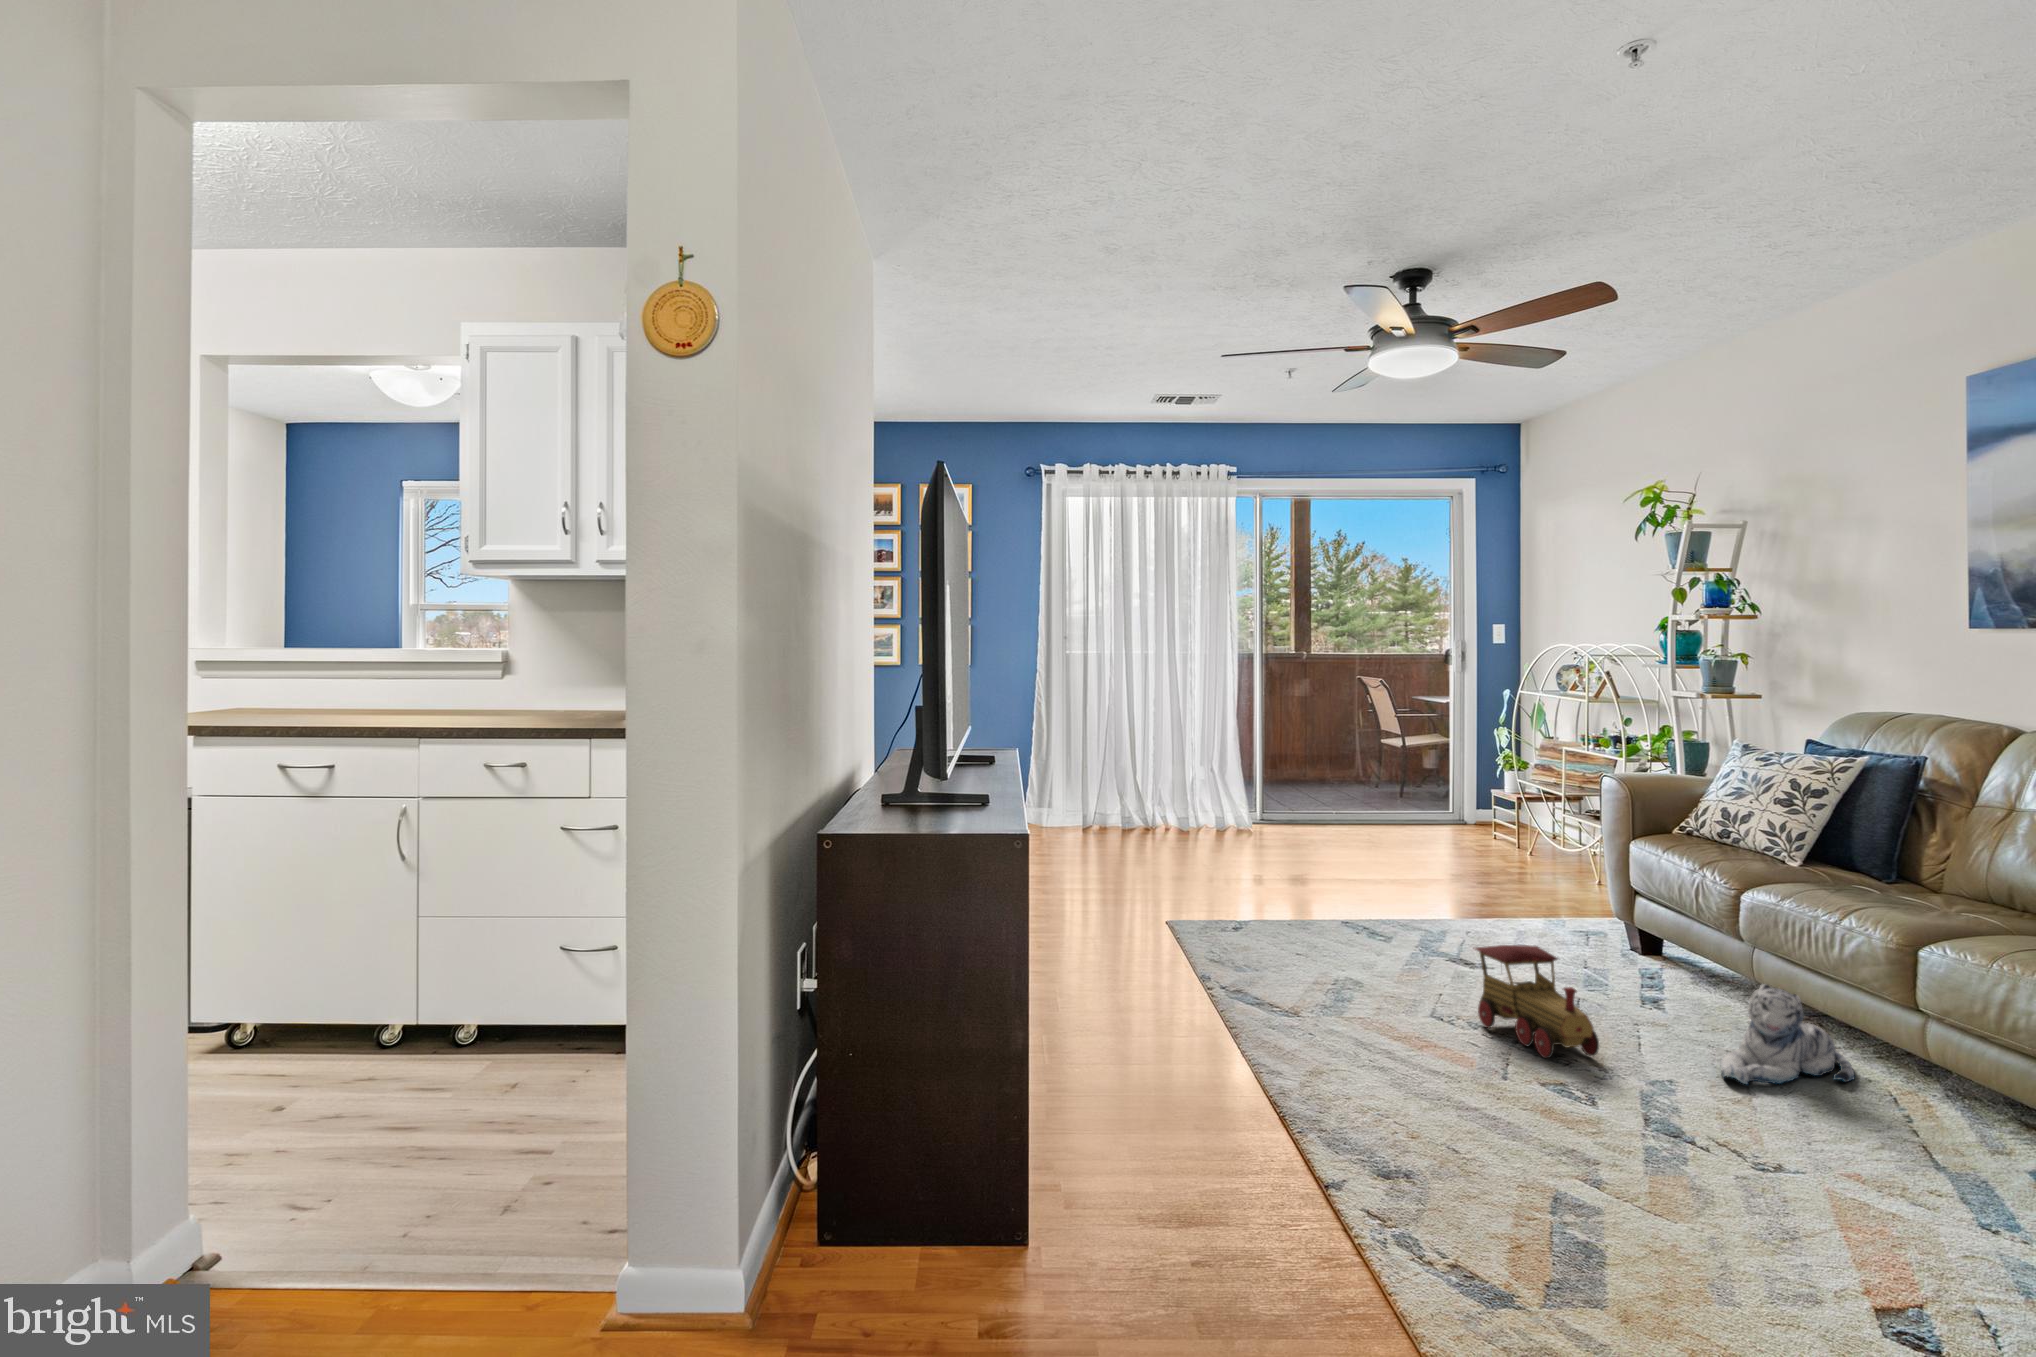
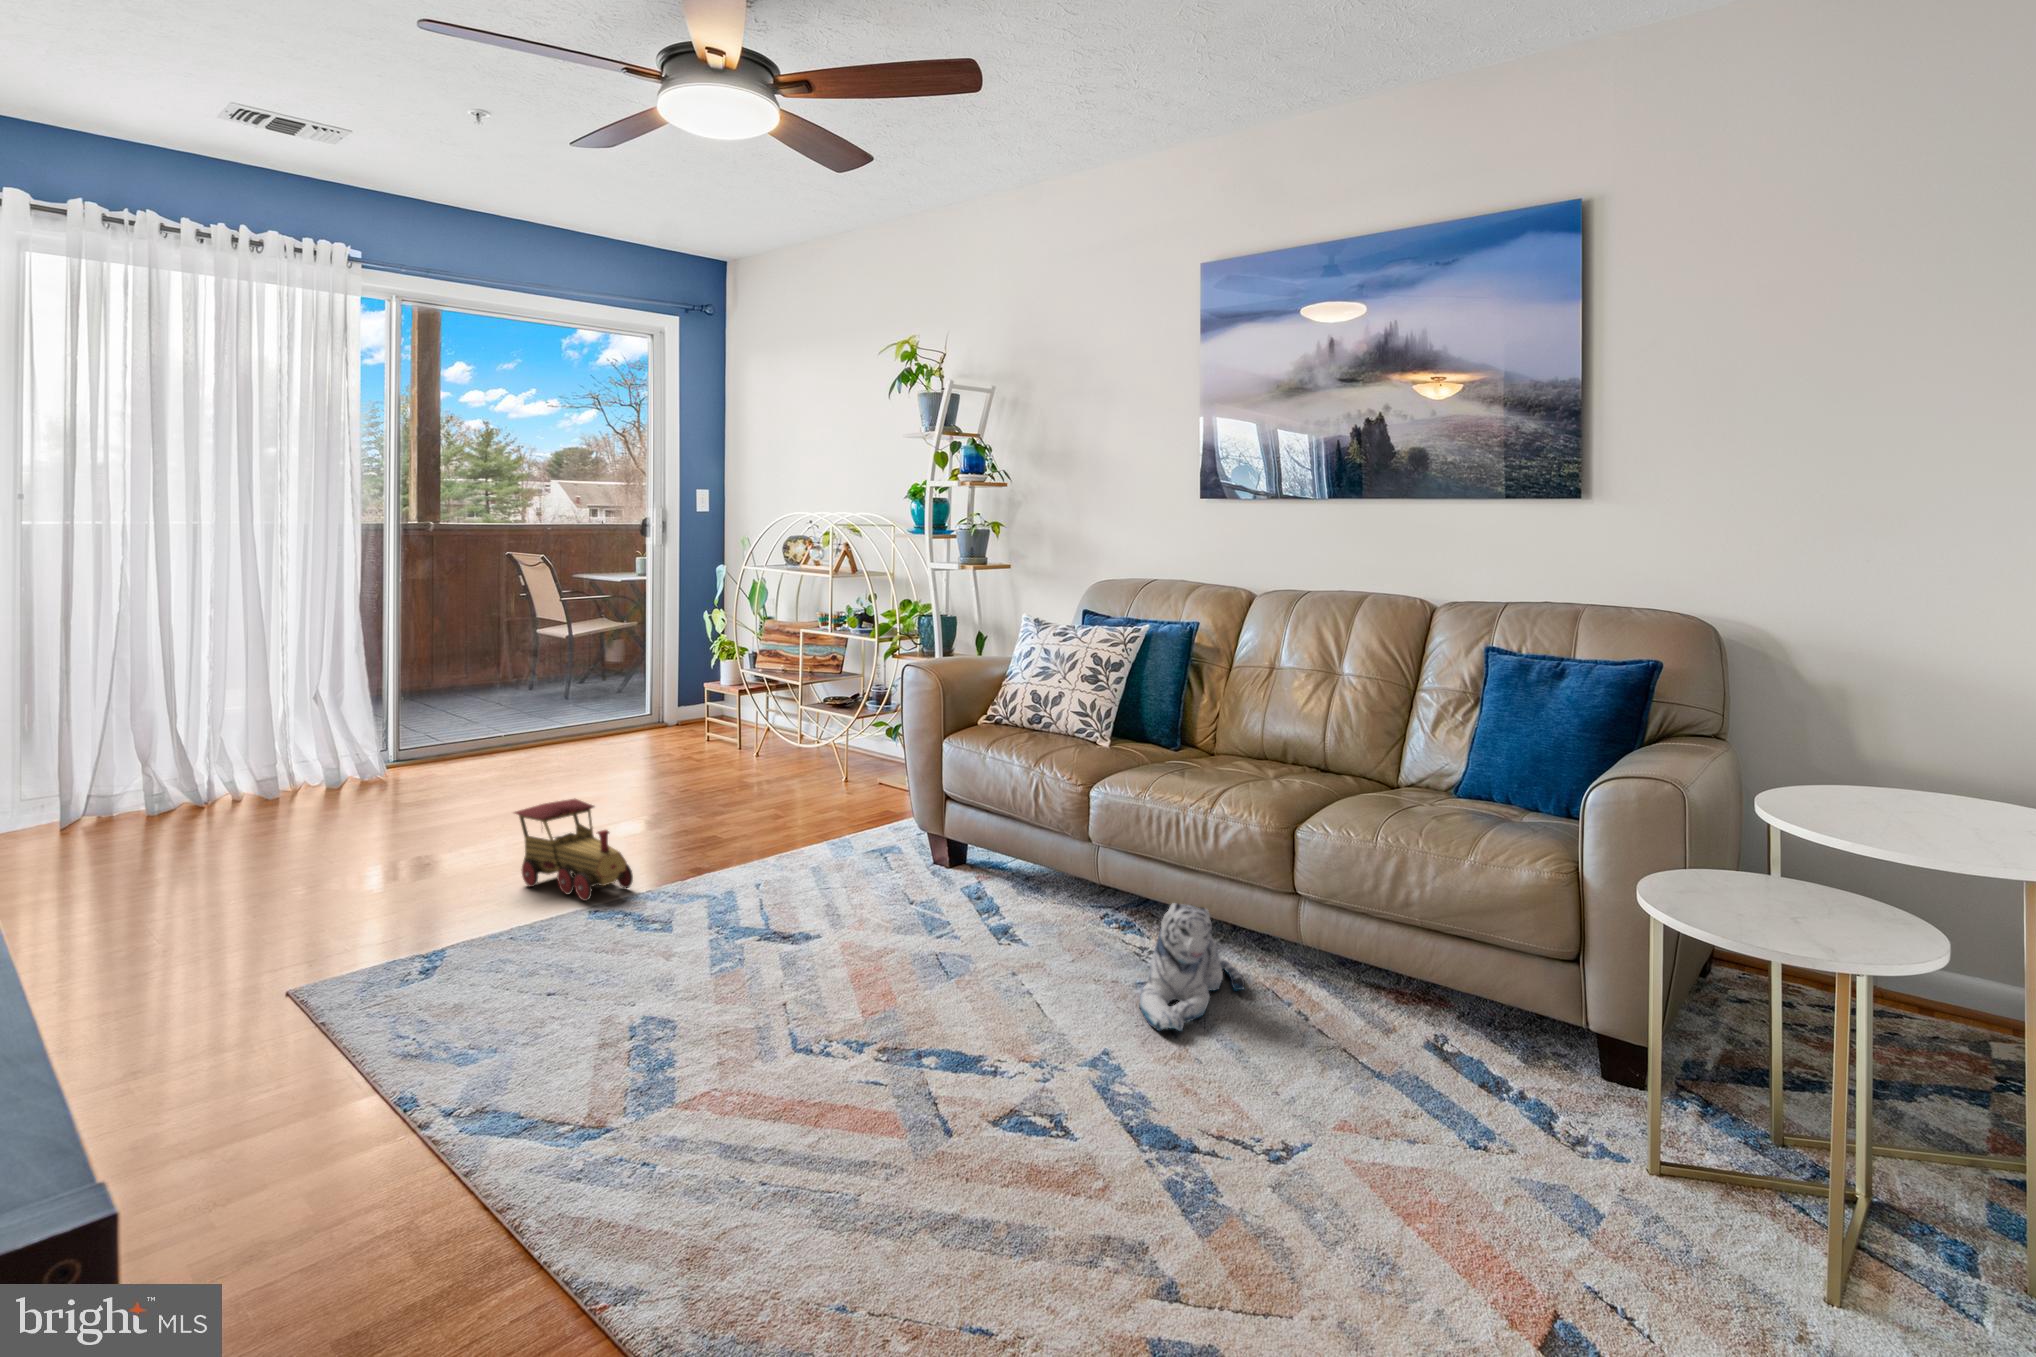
toy train: present [1476,945,1599,1059] -> present [514,799,633,901]

